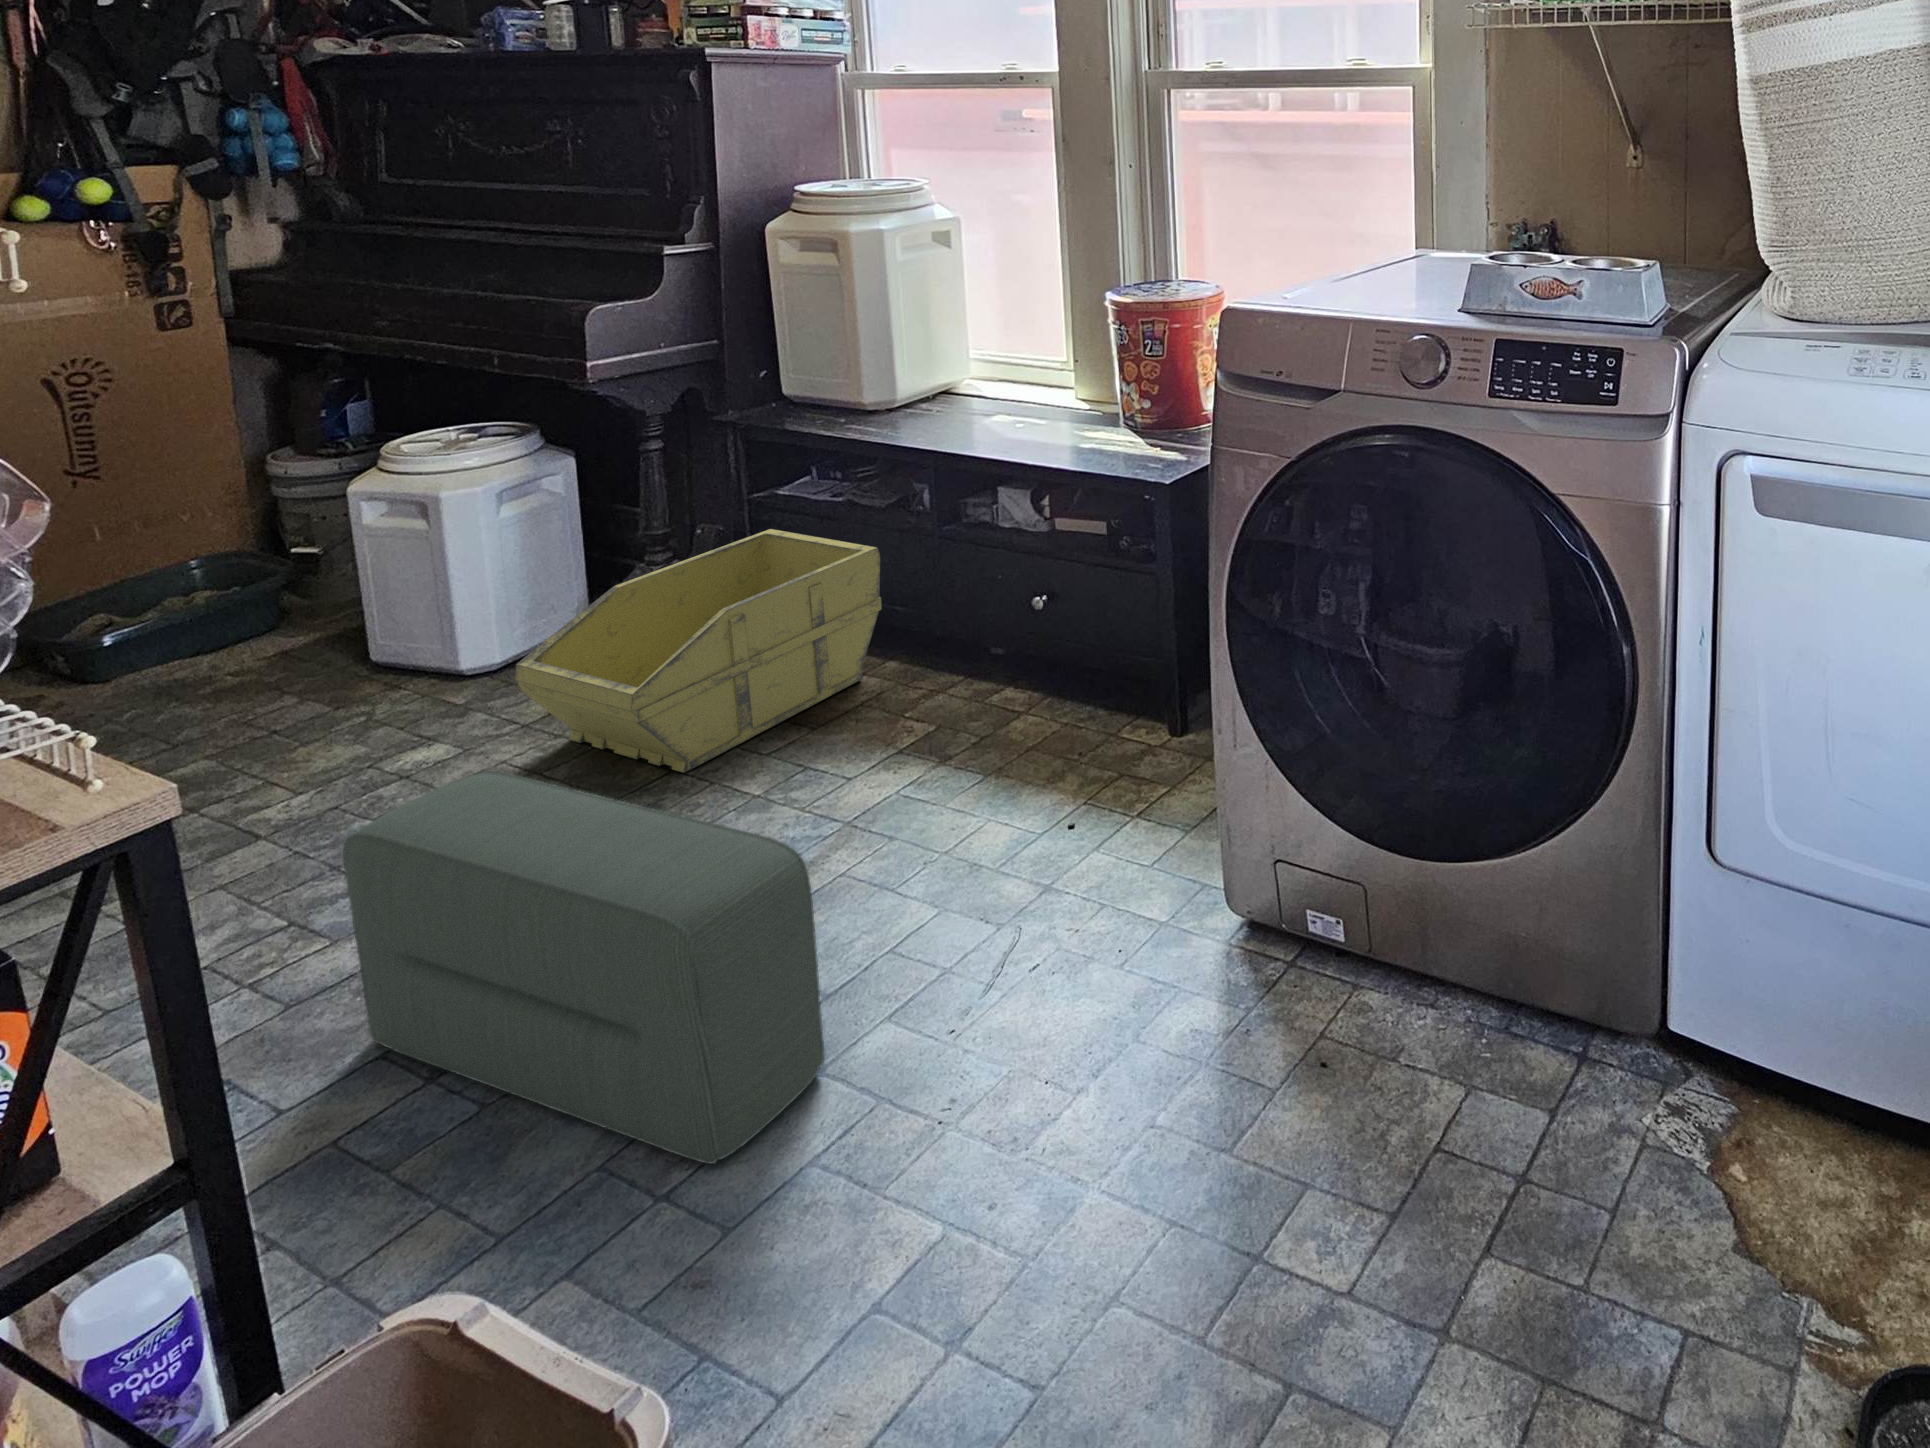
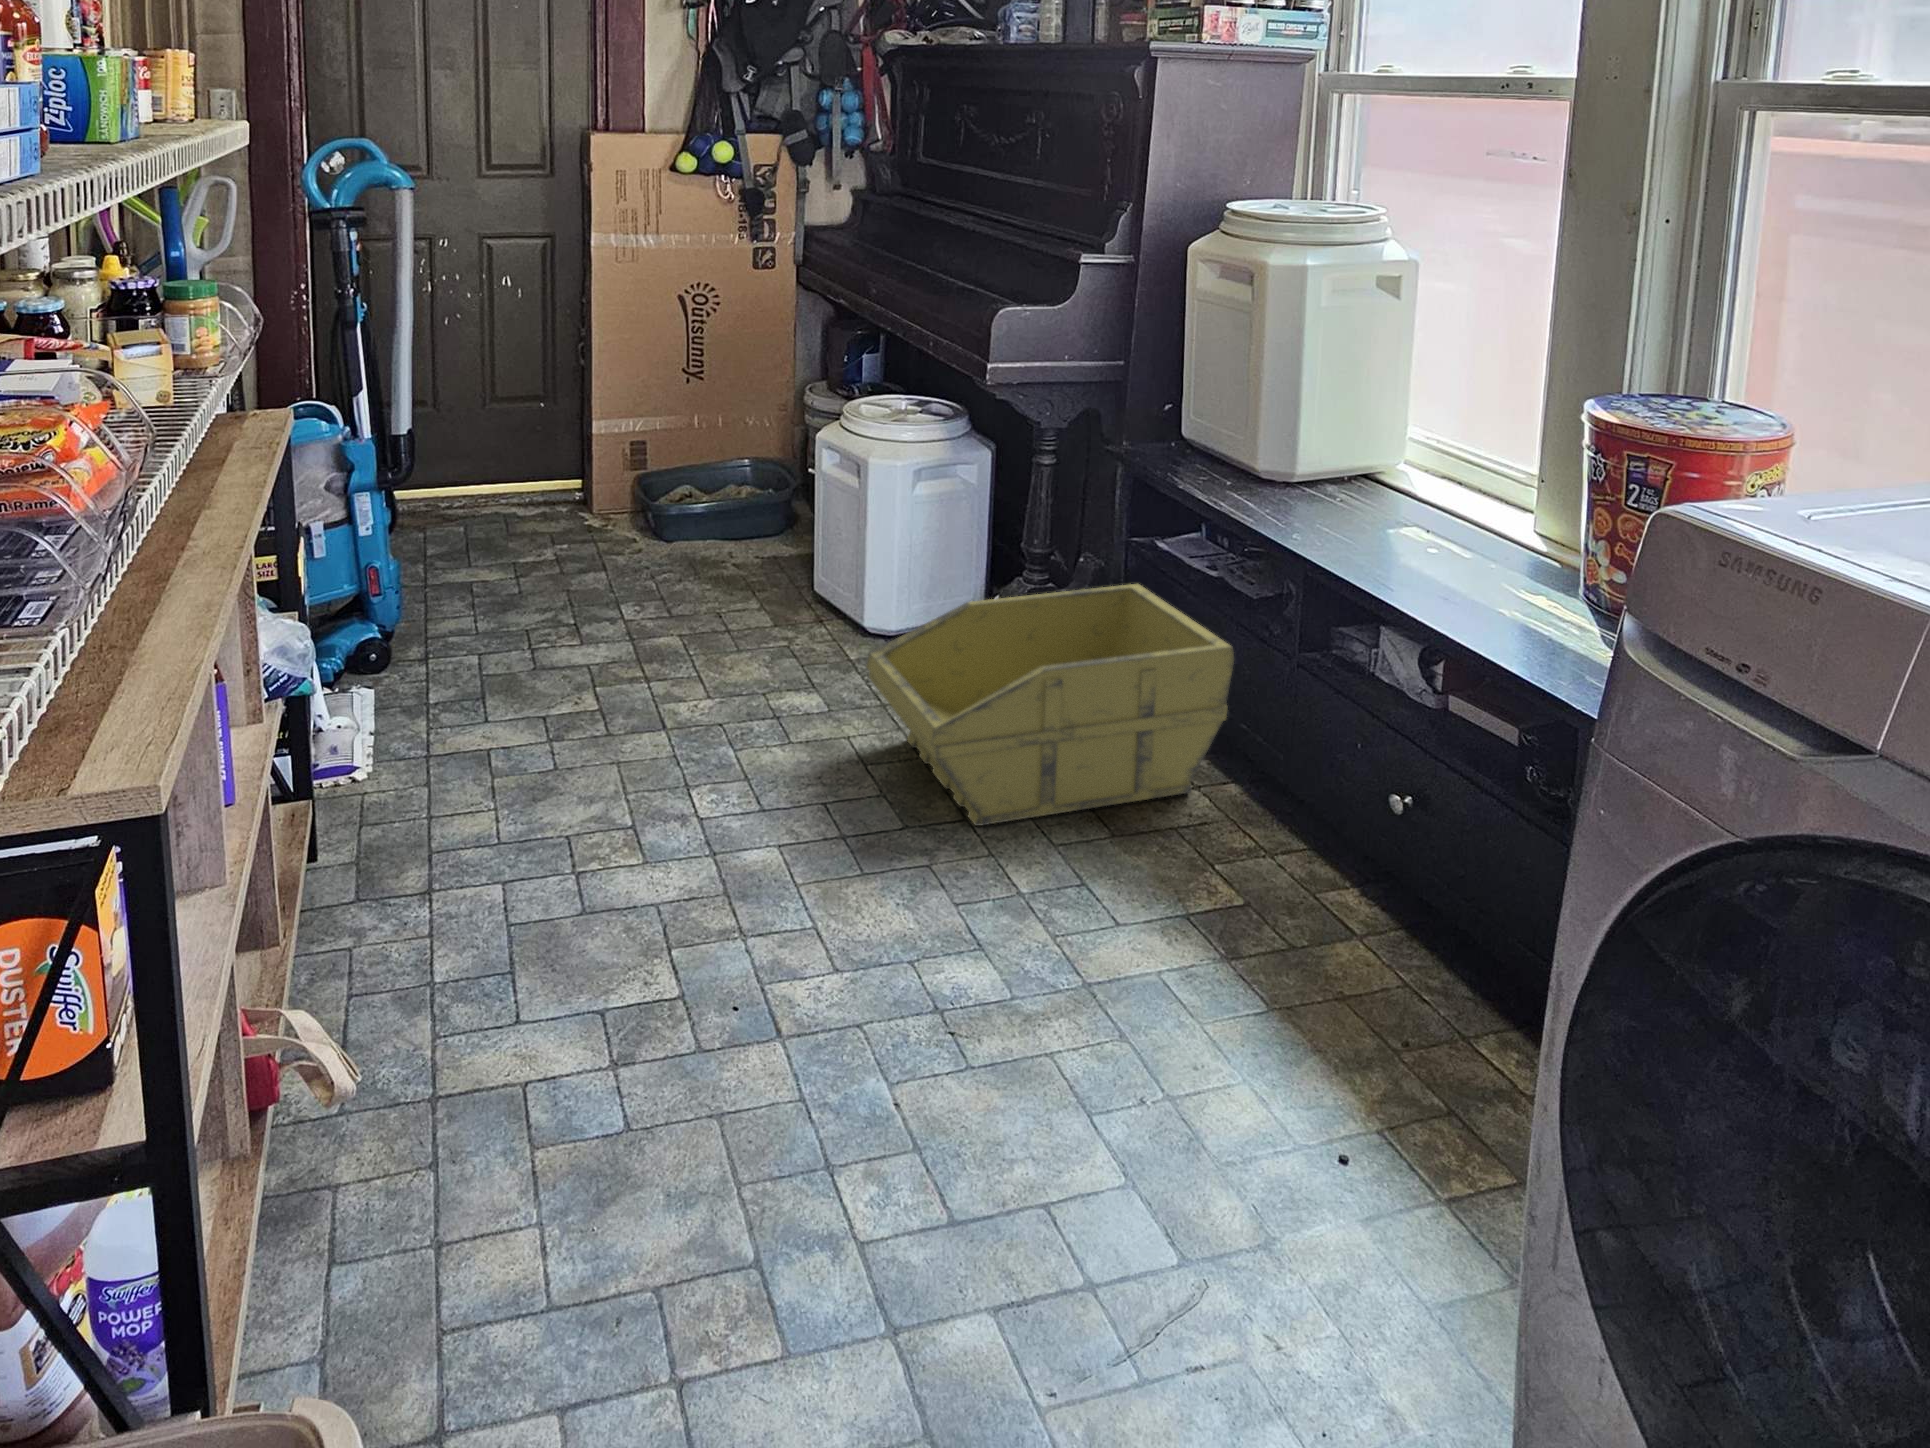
pouf: present [343,771,825,1164] -> none [625,771,928,1338]

